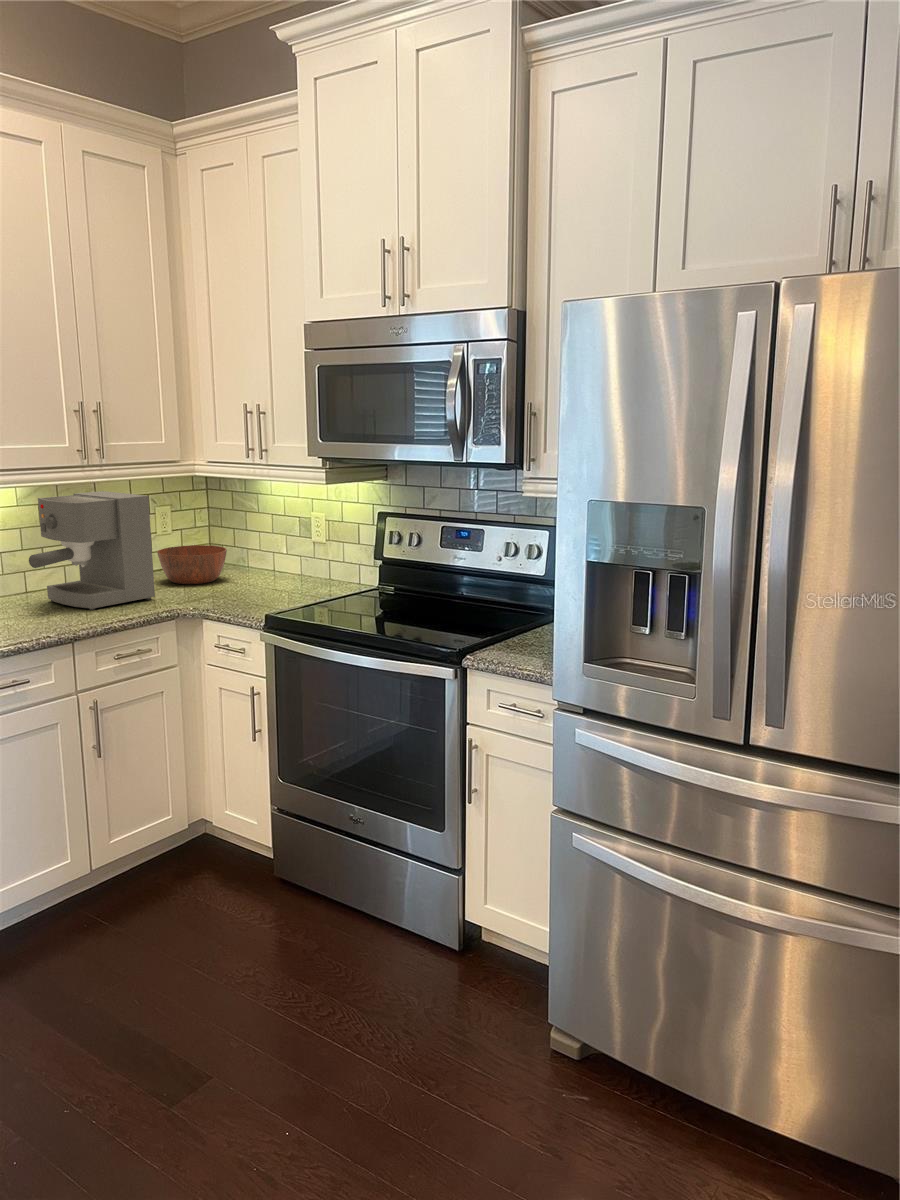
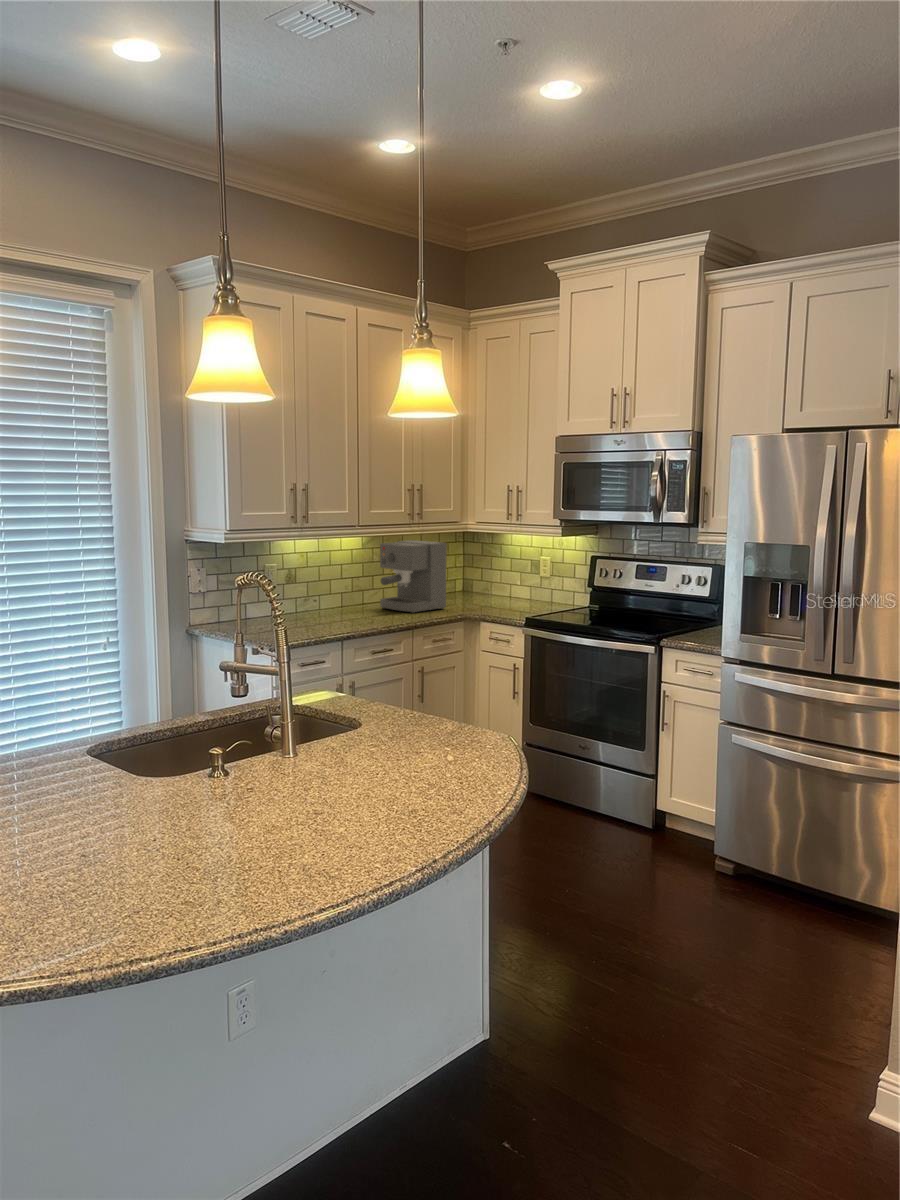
bowl: present [157,545,227,584] -> none [438,578,482,603]

